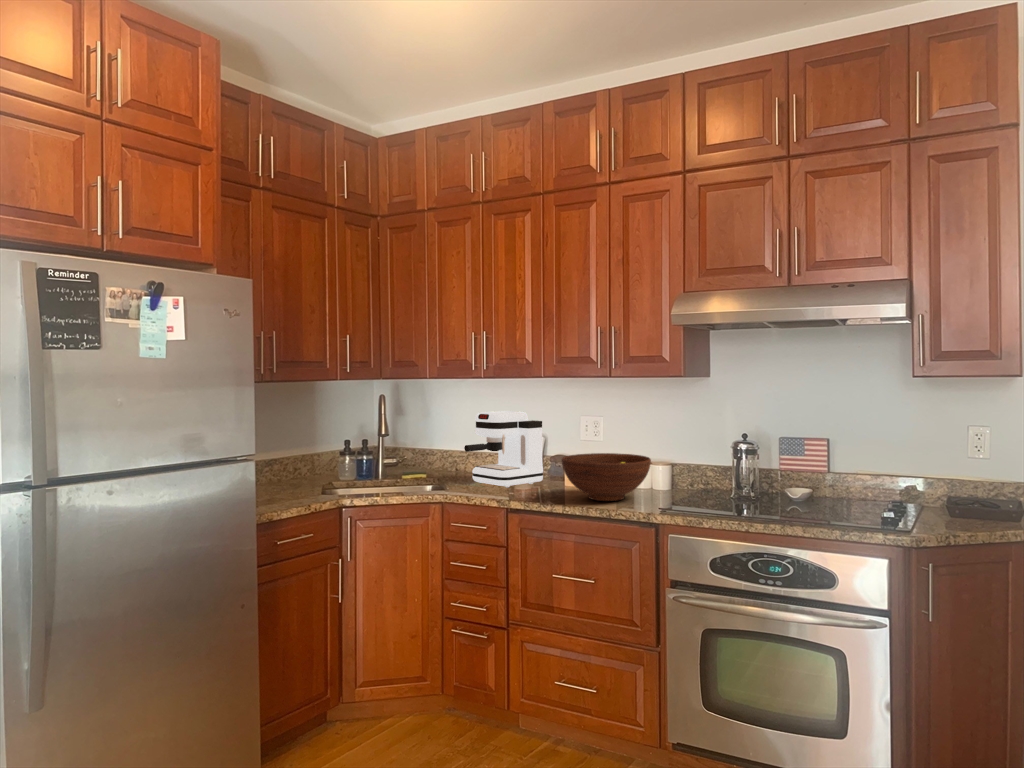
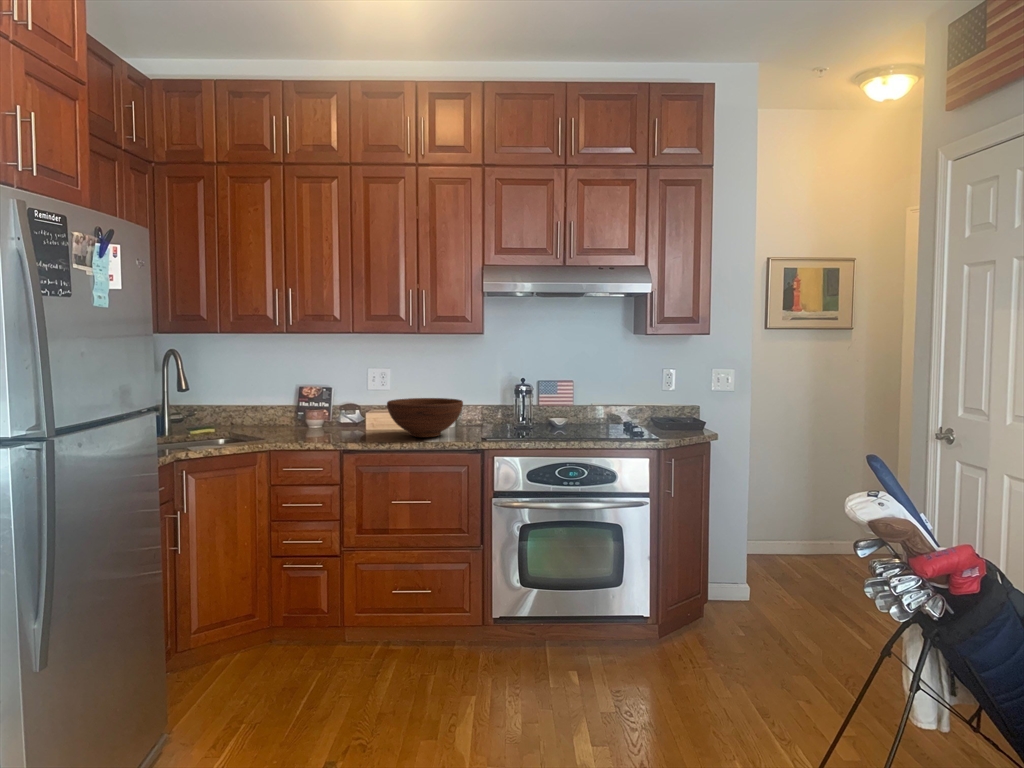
coffee maker: present [464,411,543,488] -> none [275,364,344,435]

